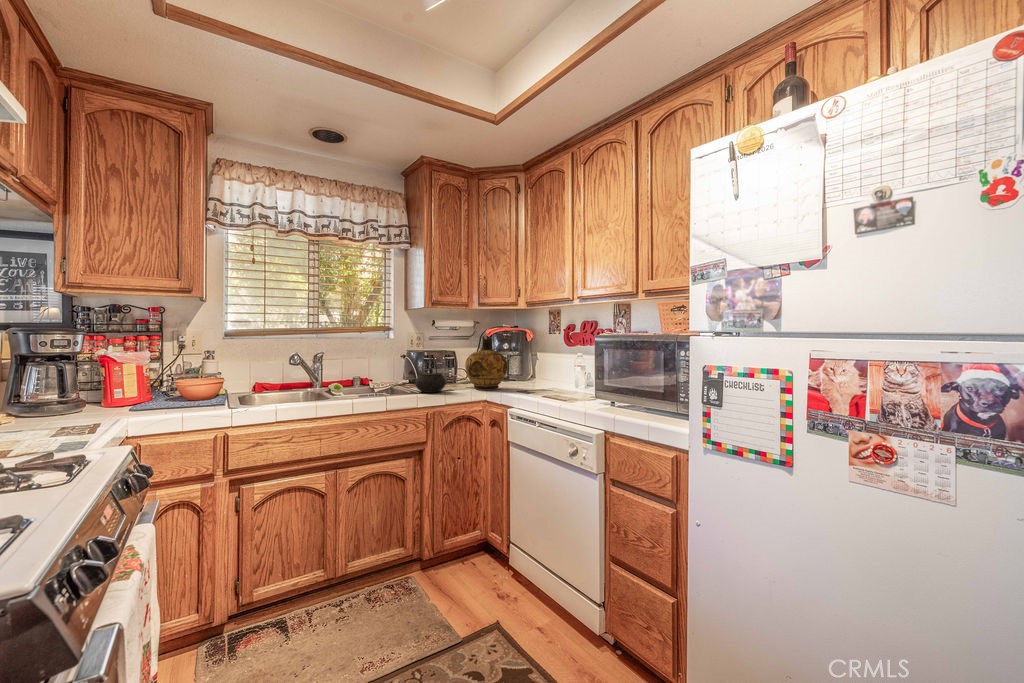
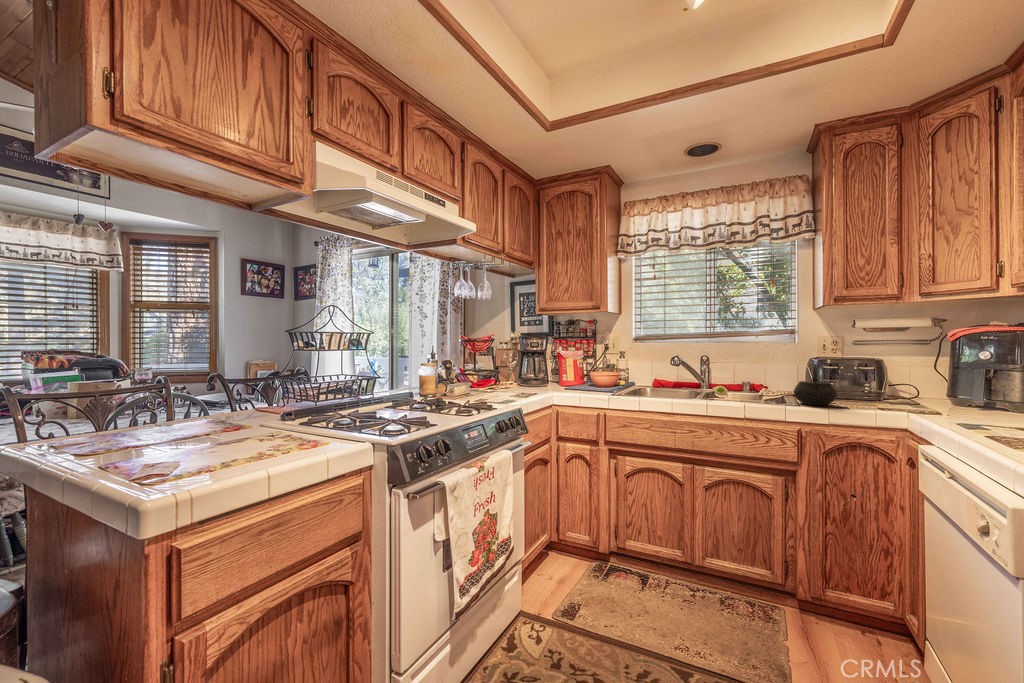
ceramic jug: present [465,336,508,390] -> none [878,337,959,412]

